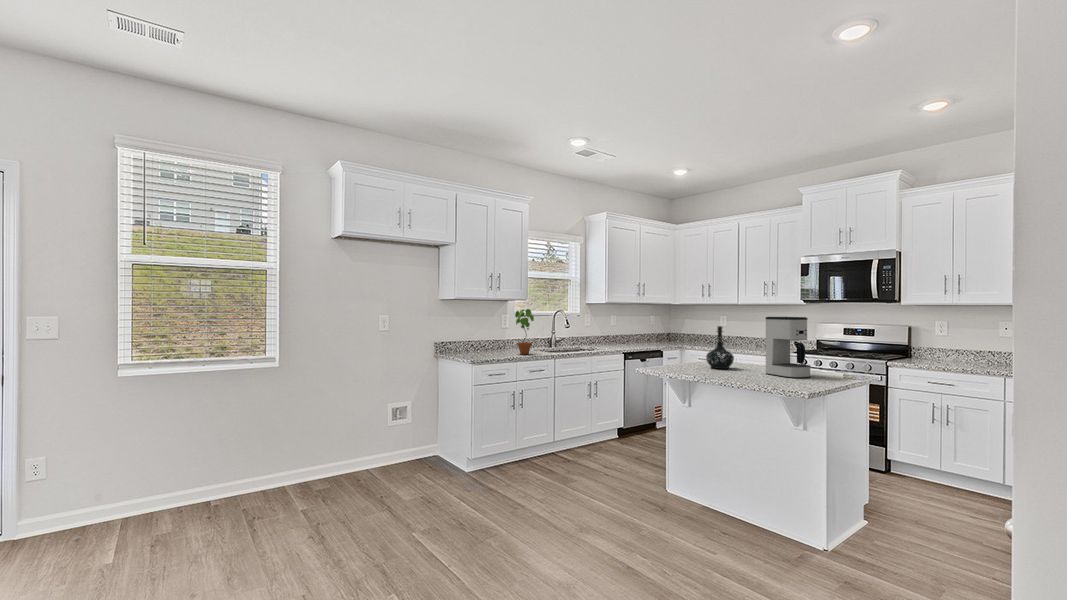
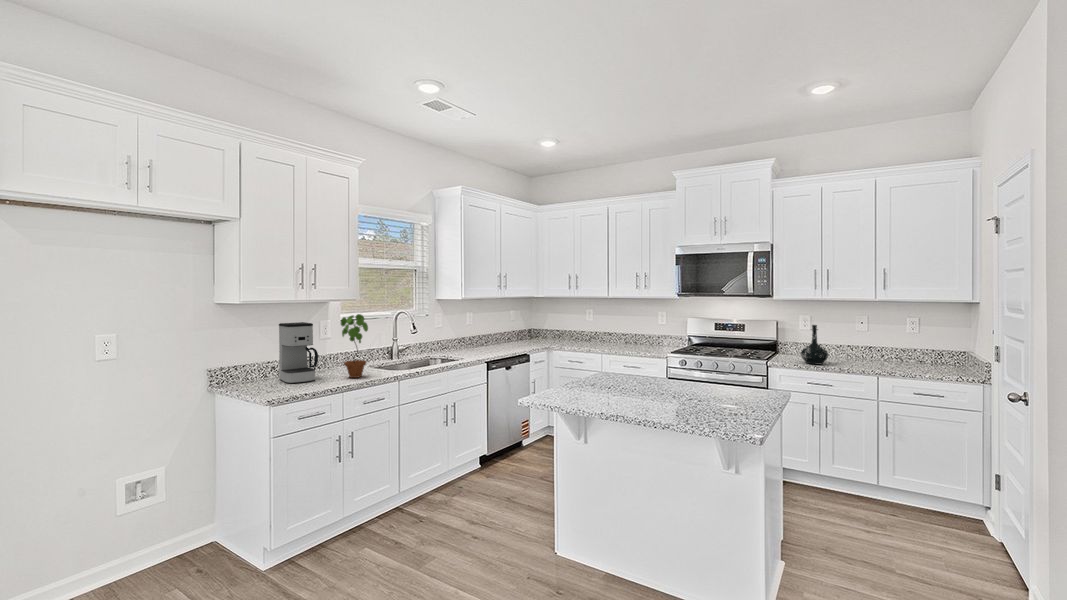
coffee maker: present [765,317,811,378] -> present [279,322,318,384]
bottle: present [706,326,734,369] -> present [801,325,828,364]

